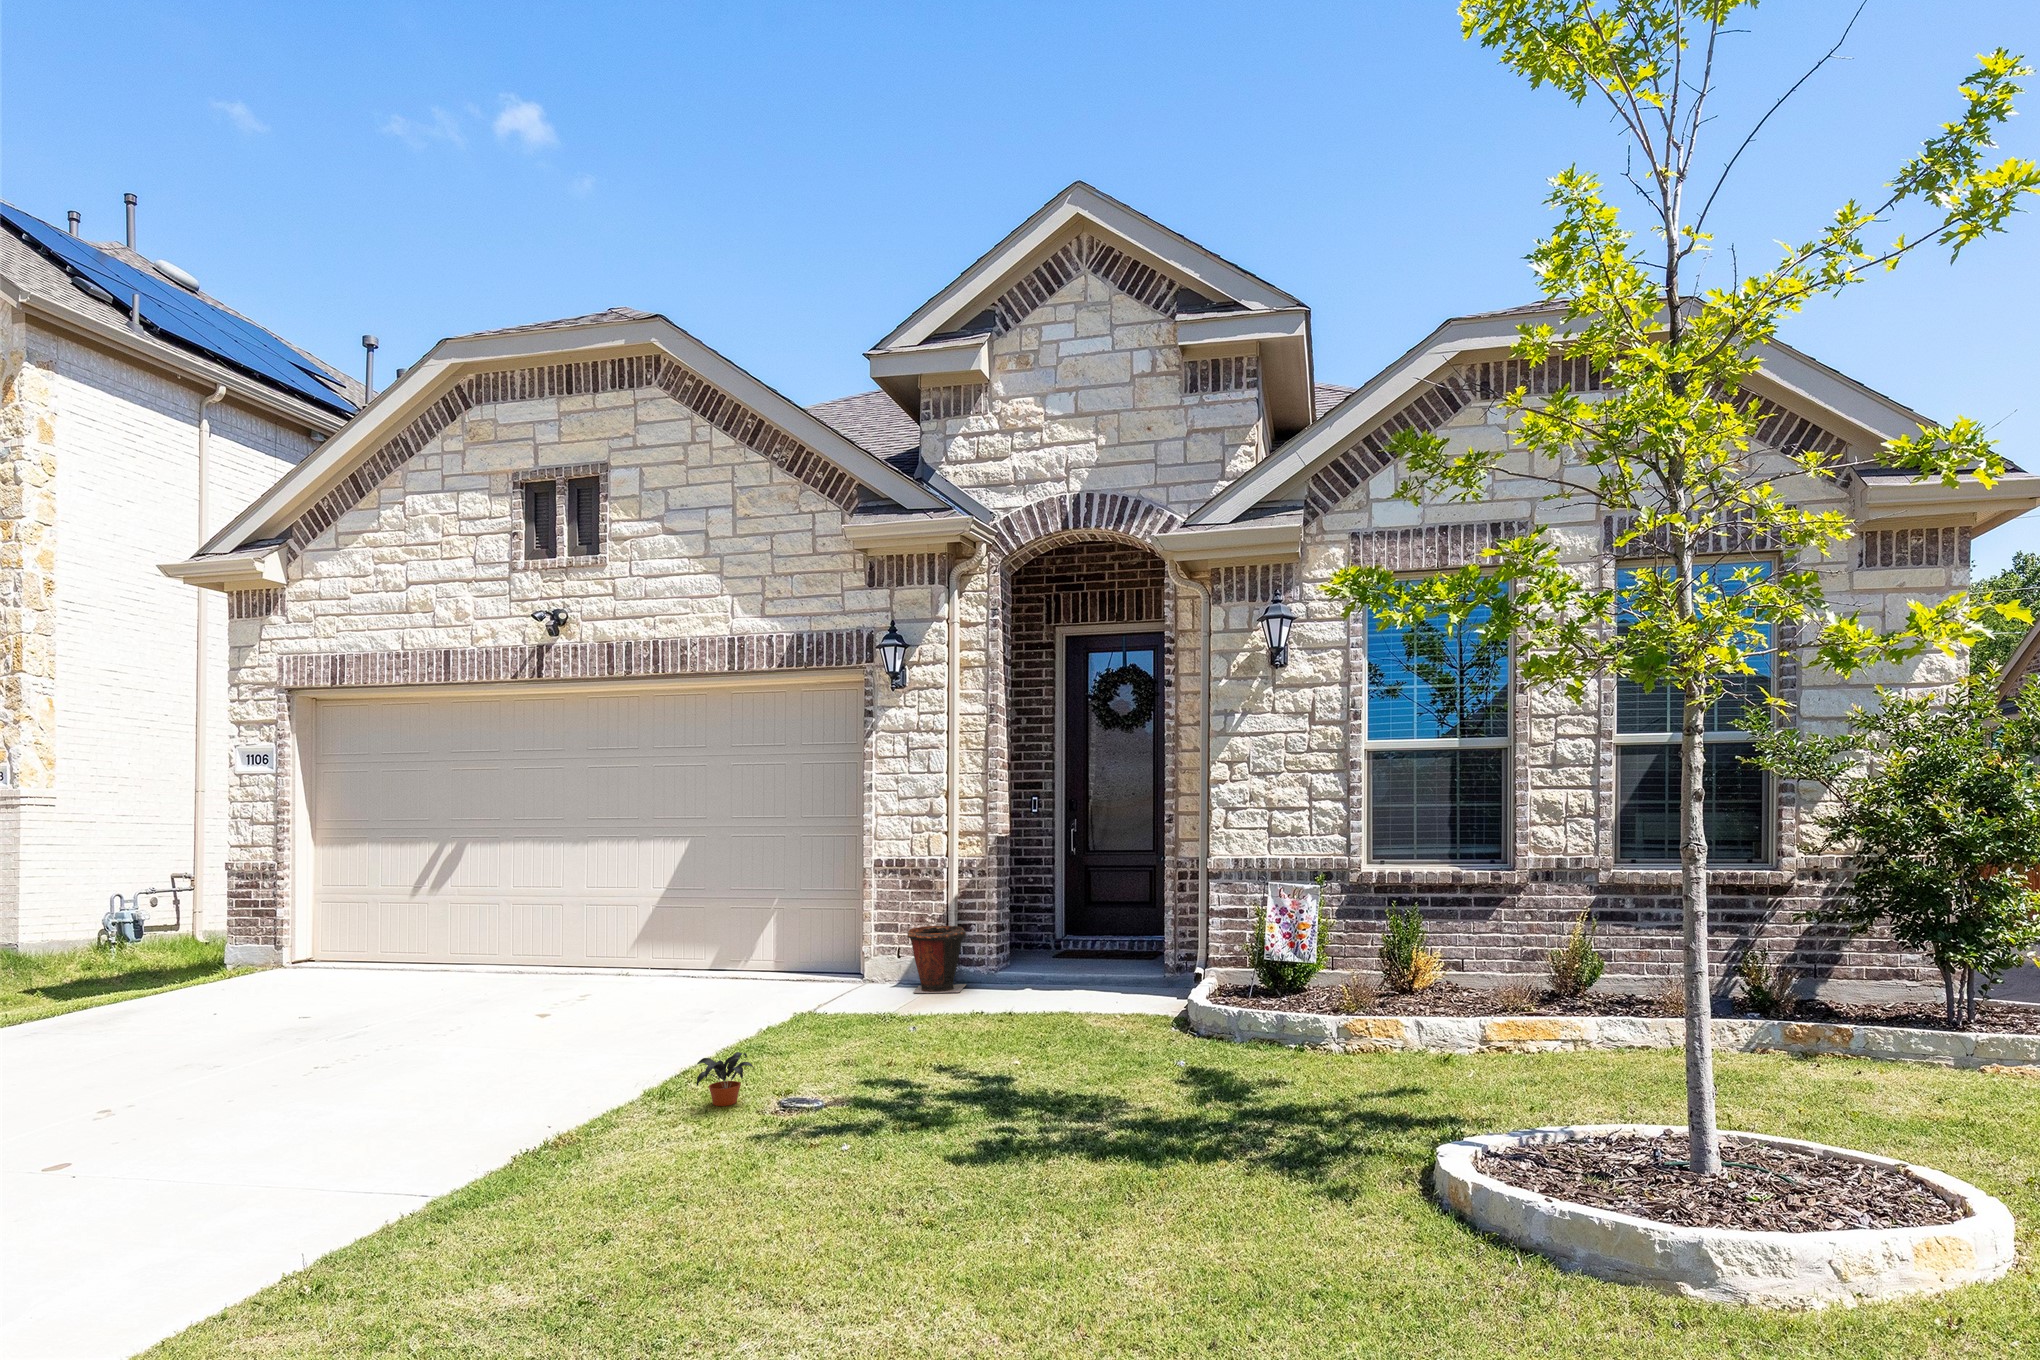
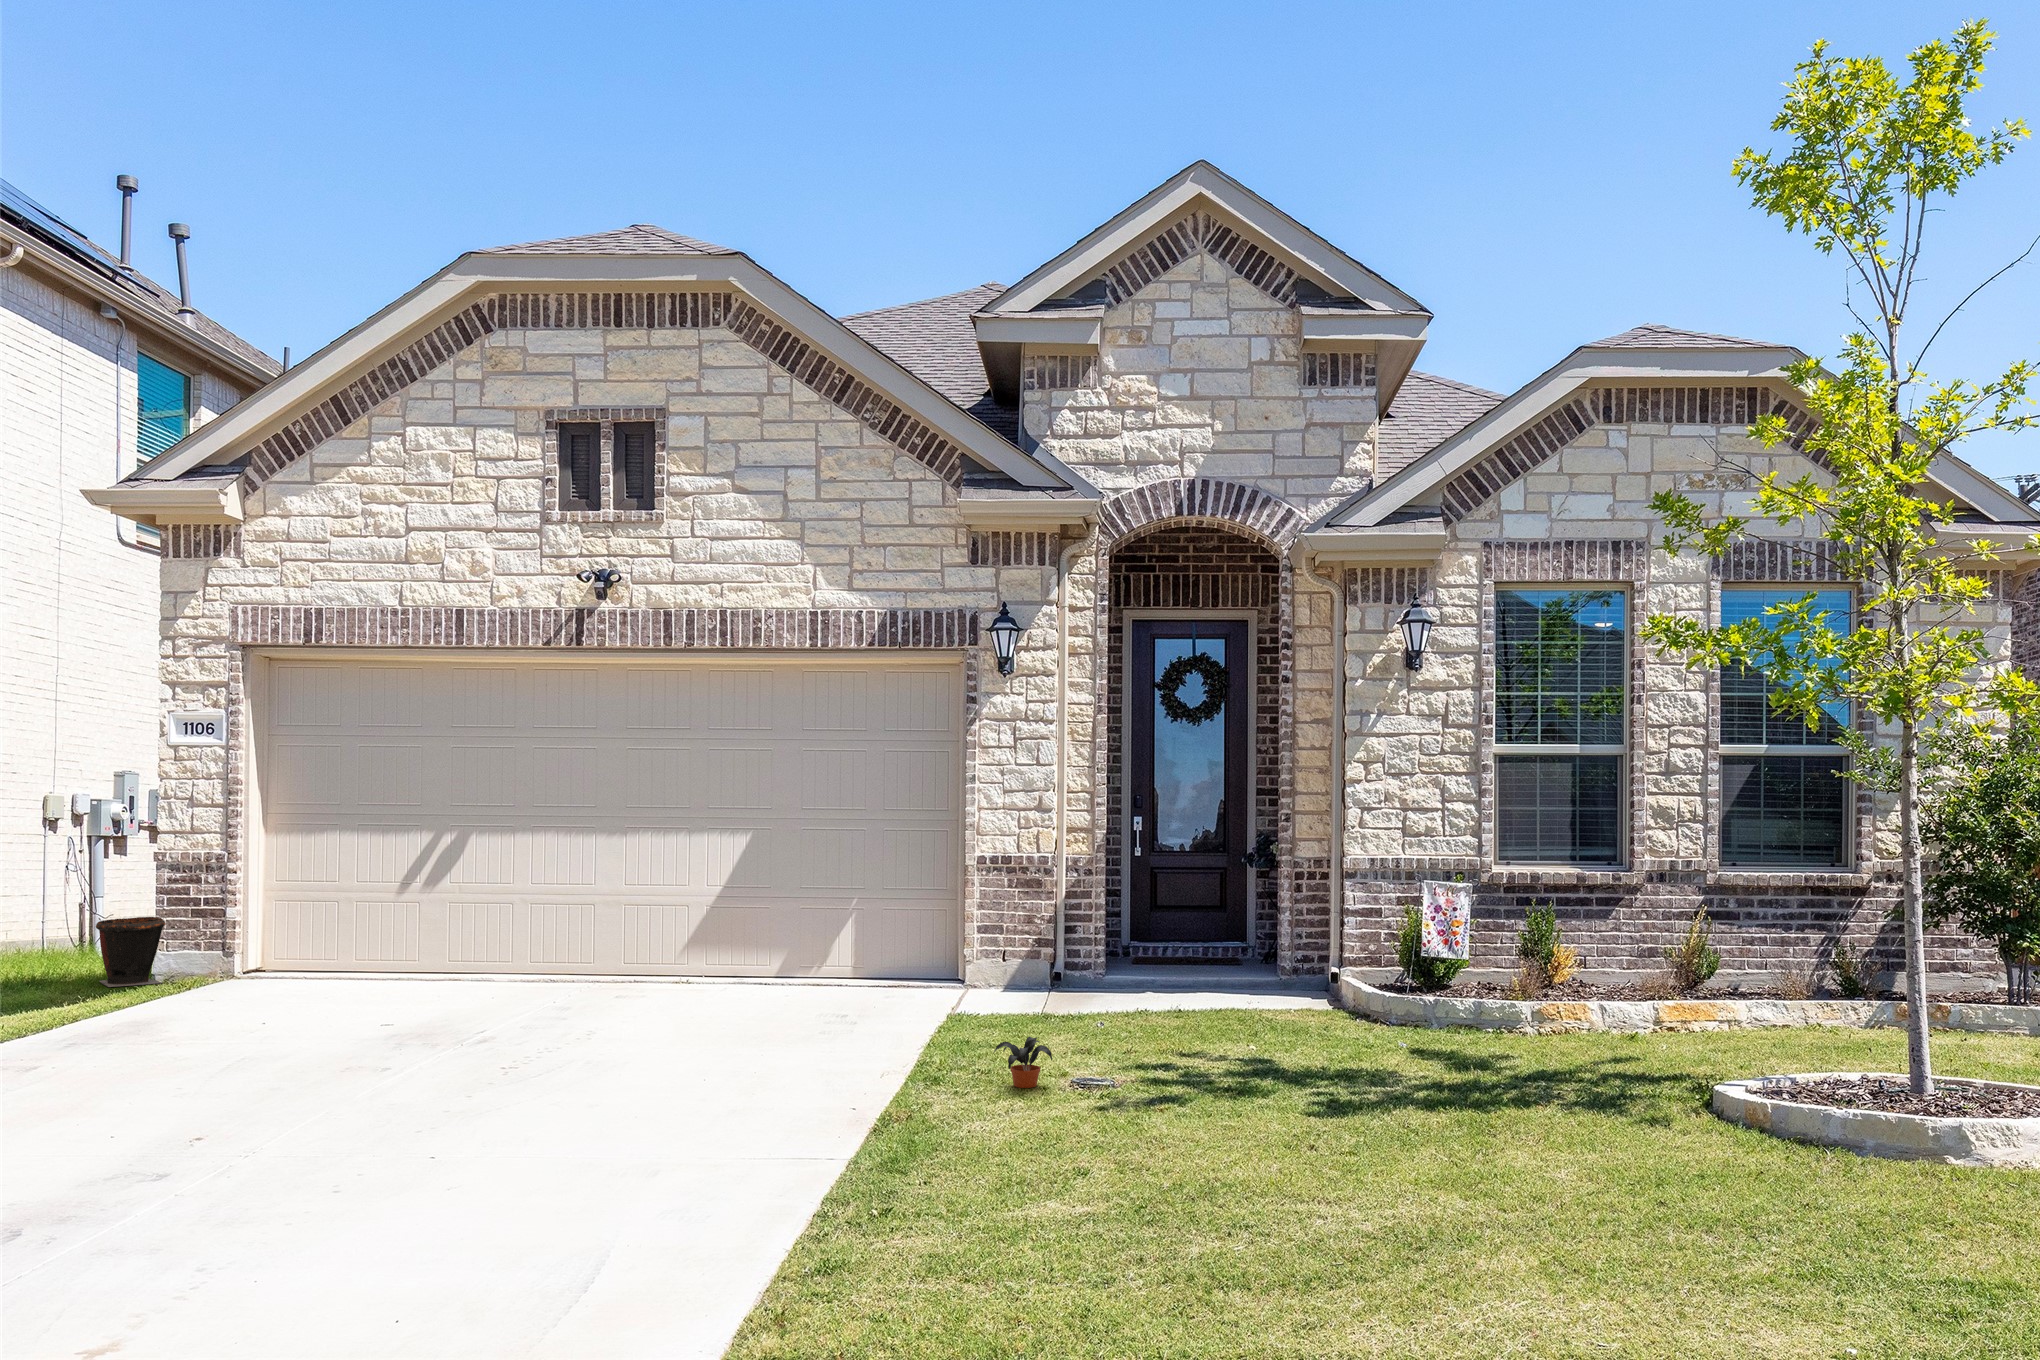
trash can: present [907,926,966,993] -> present [96,917,166,987]

